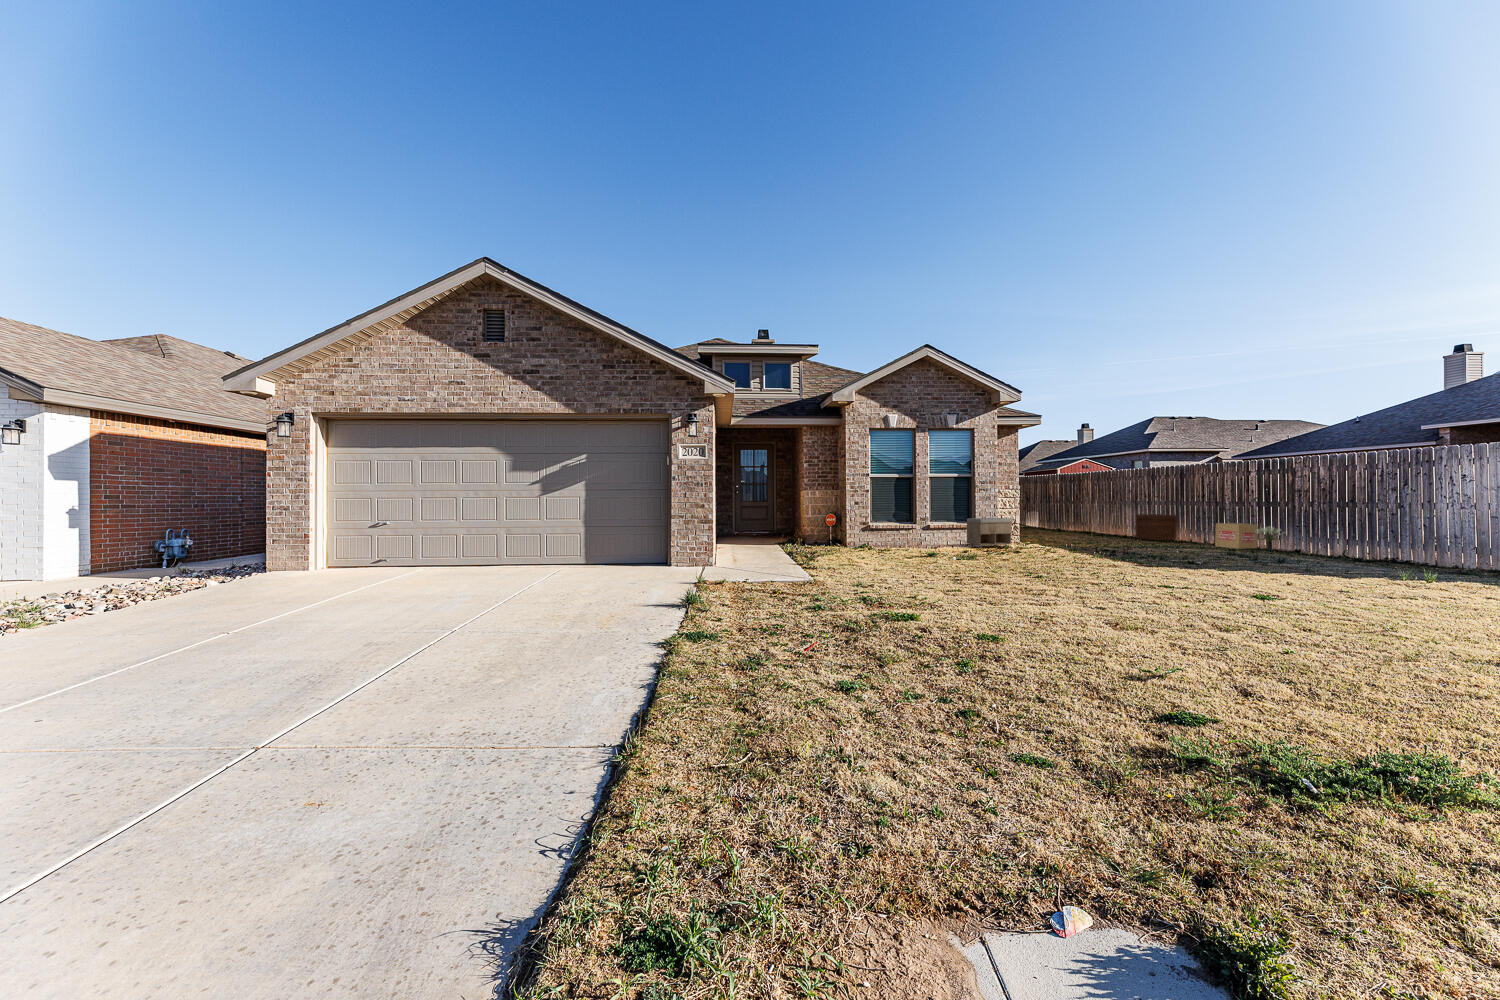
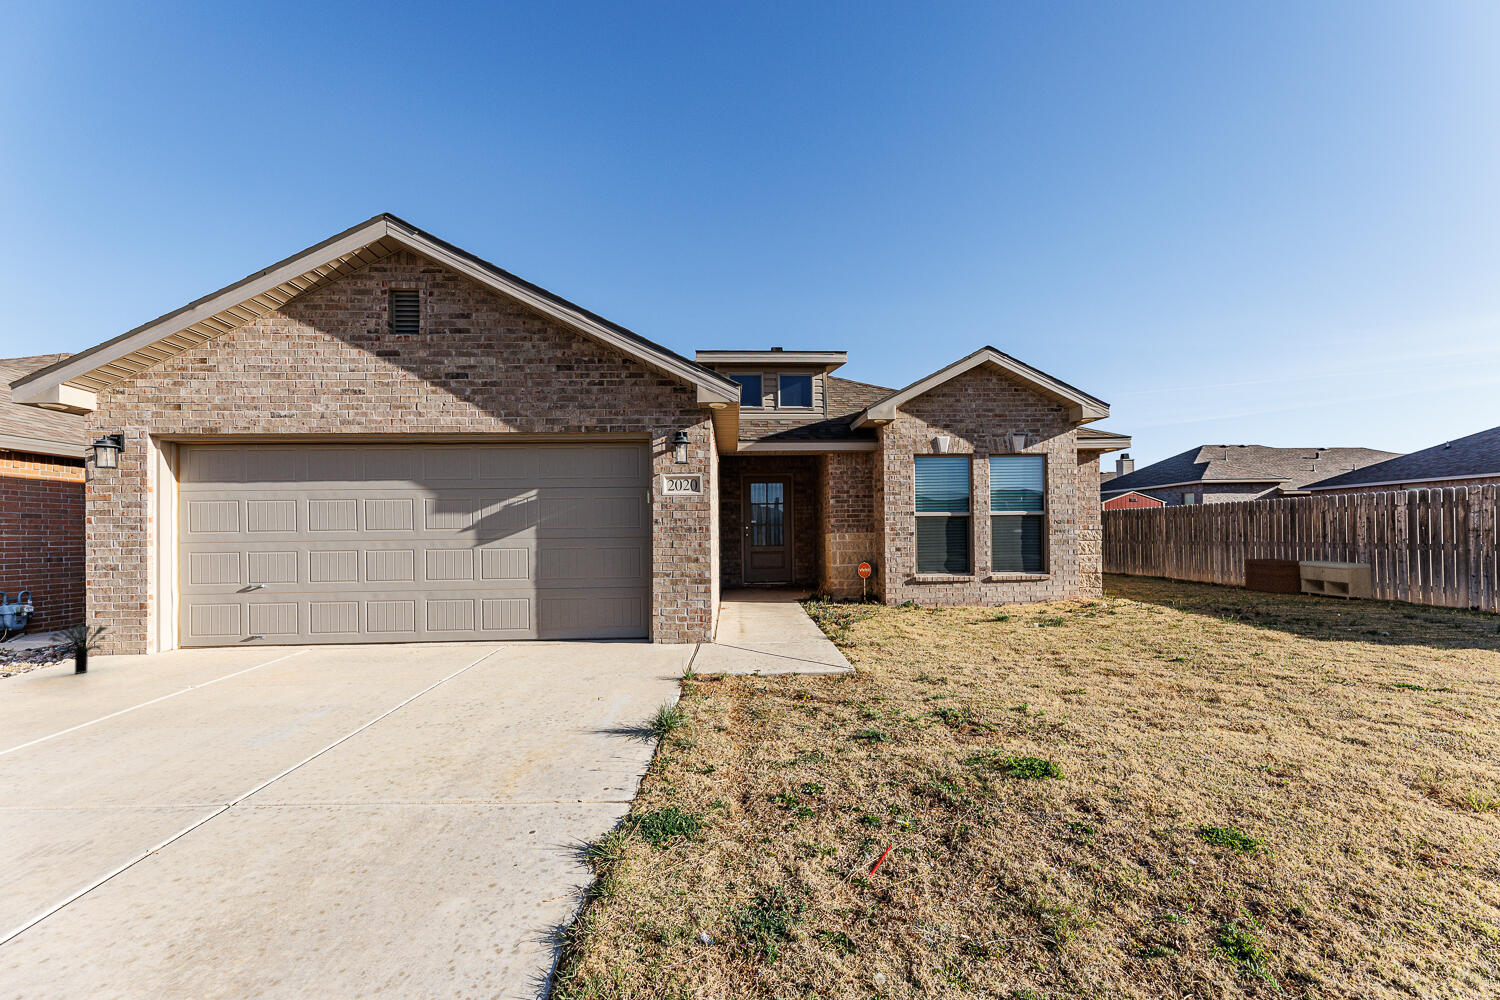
storage bench: present [967,518,1013,548] -> present [1299,561,1372,600]
cardboard box: present [1215,523,1258,549] -> none [1369,572,1432,608]
potted plant: present [1257,527,1280,551] -> present [49,624,115,674]

